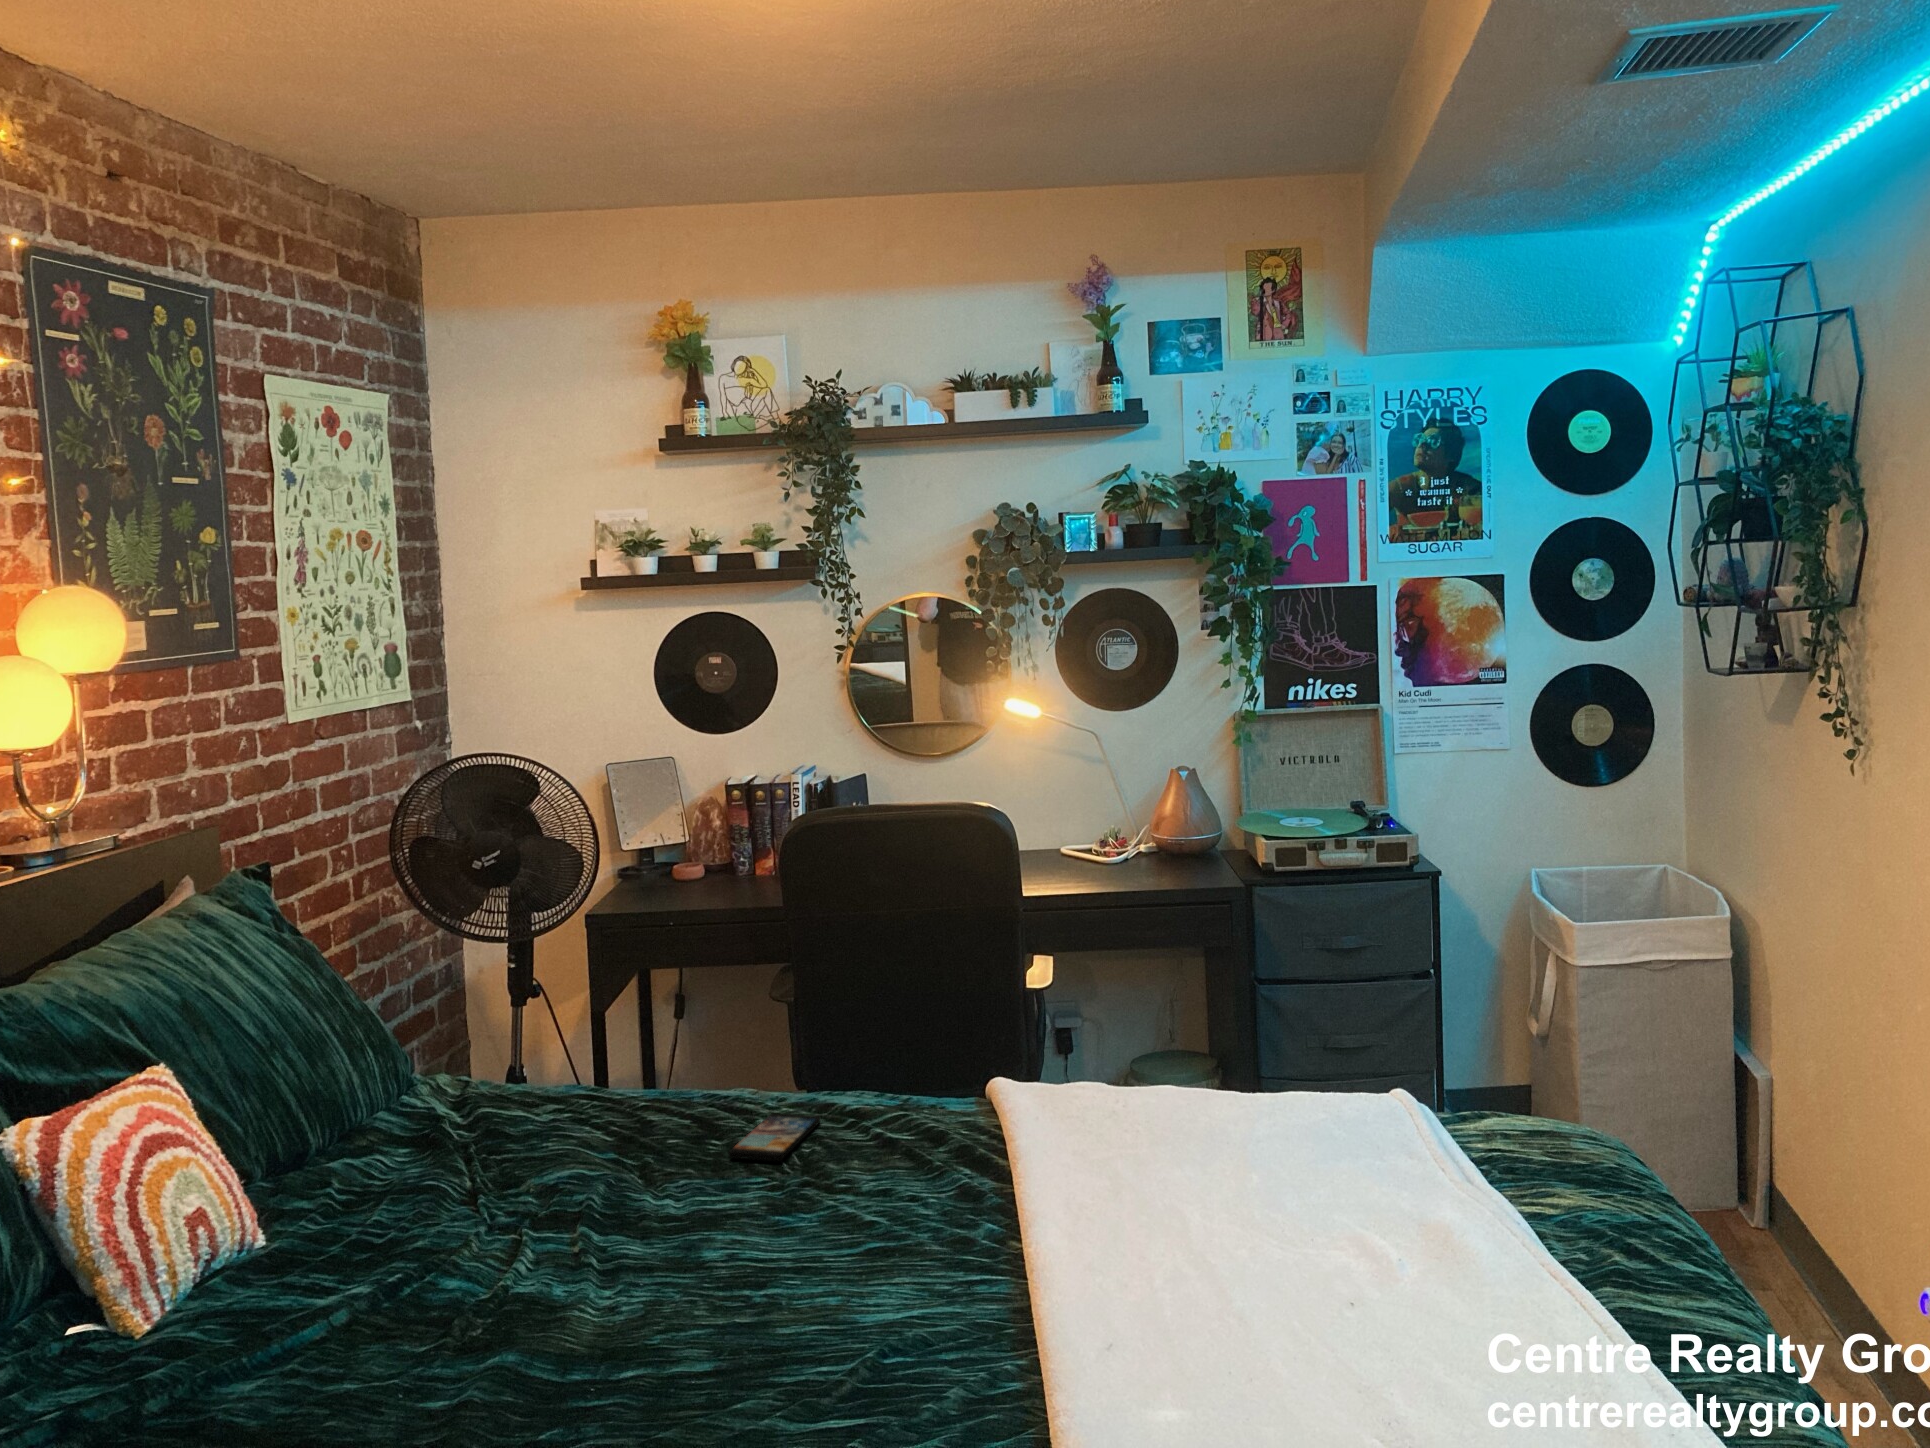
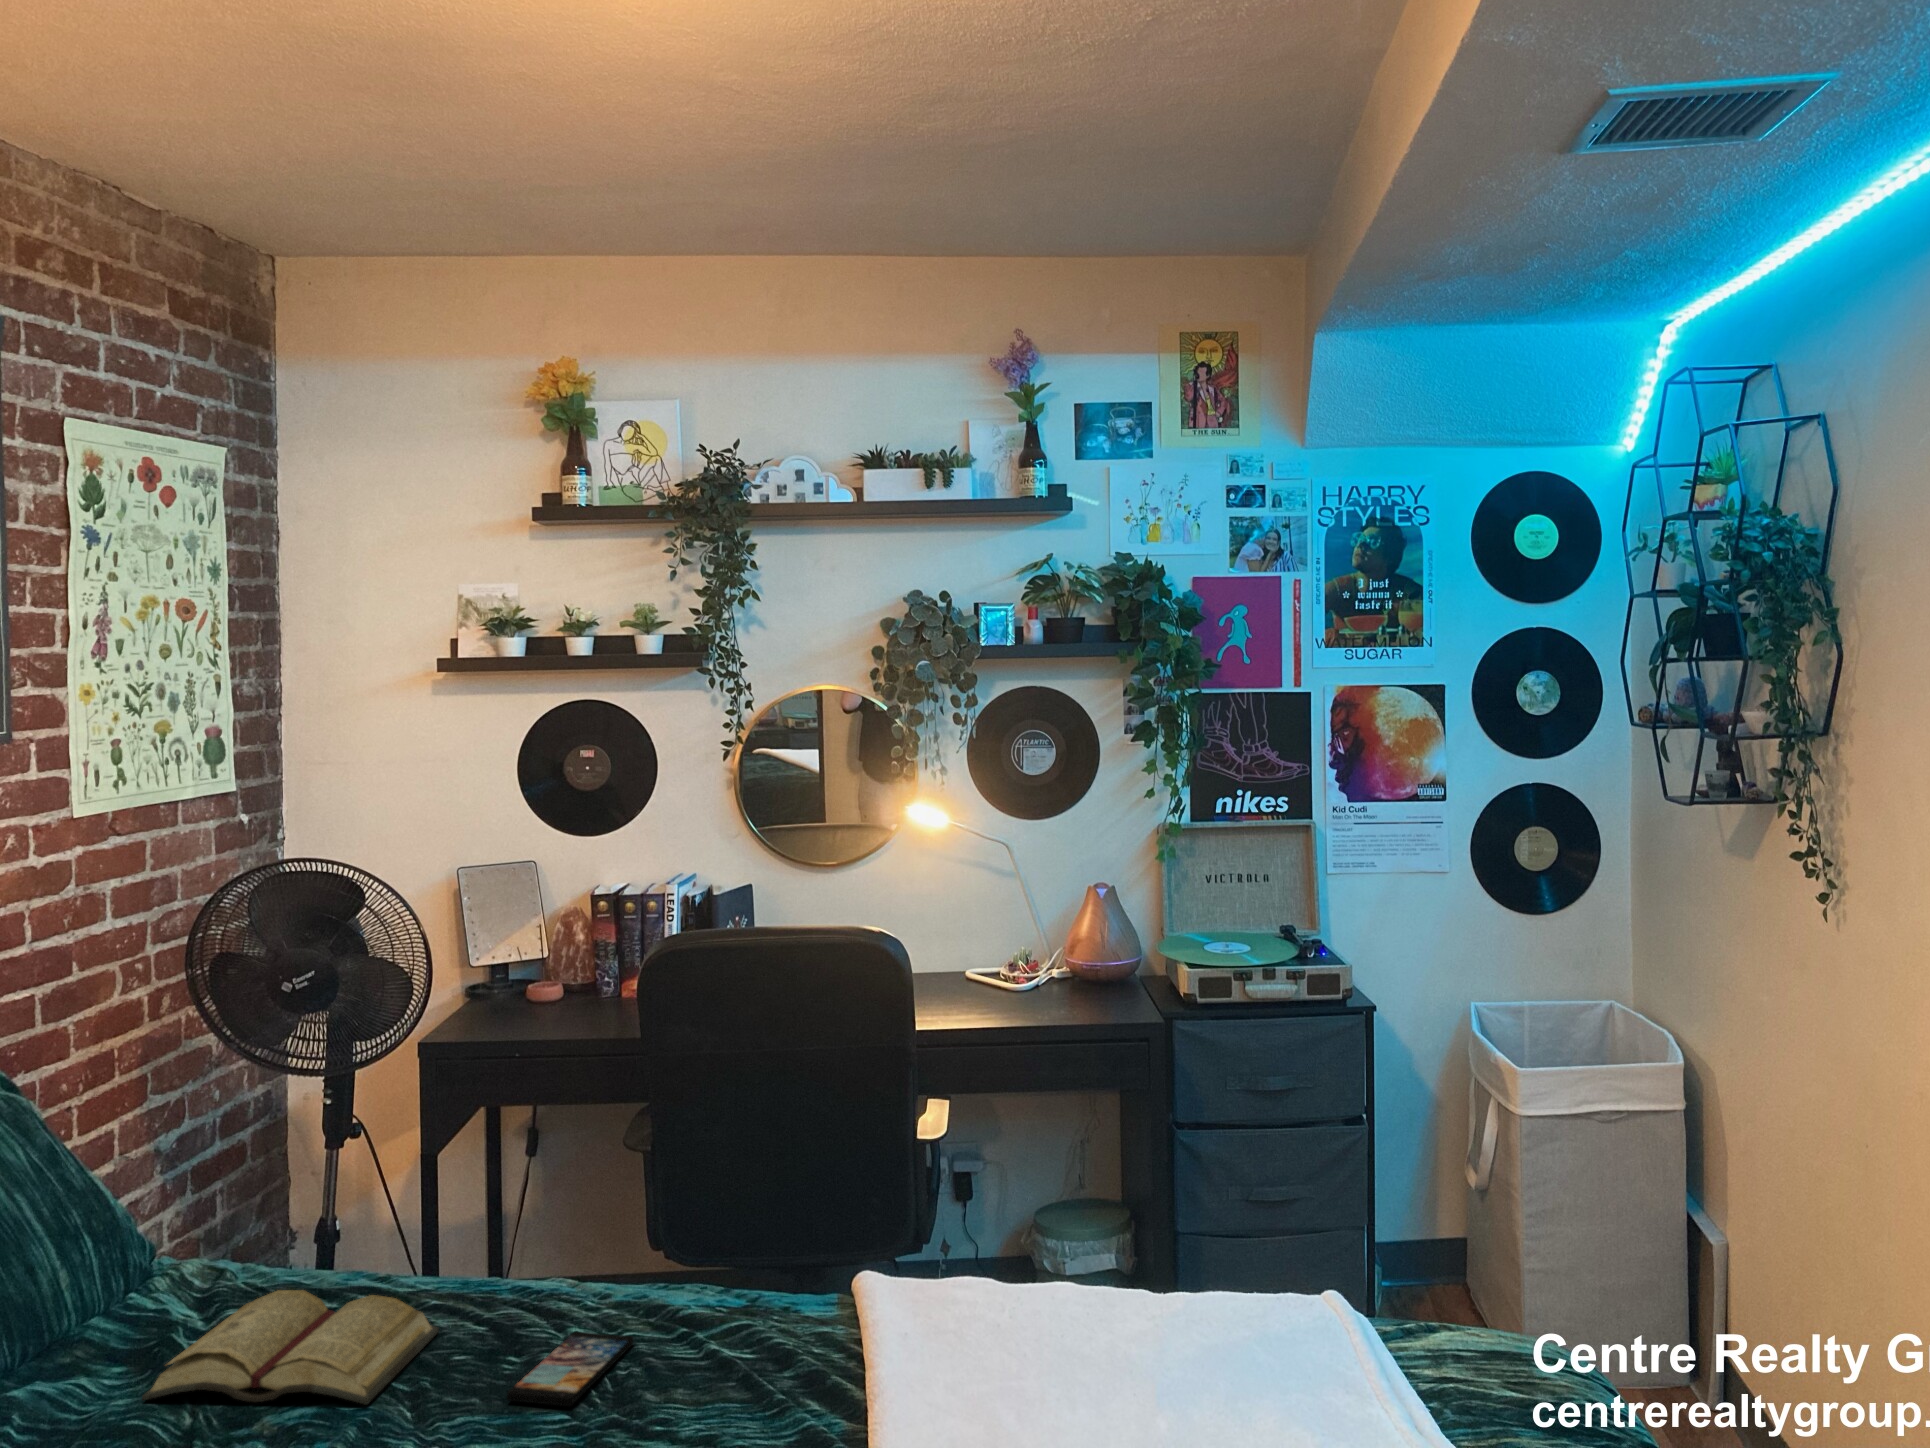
diary: none [443,1082,661,1162] -> present [142,1290,439,1405]

